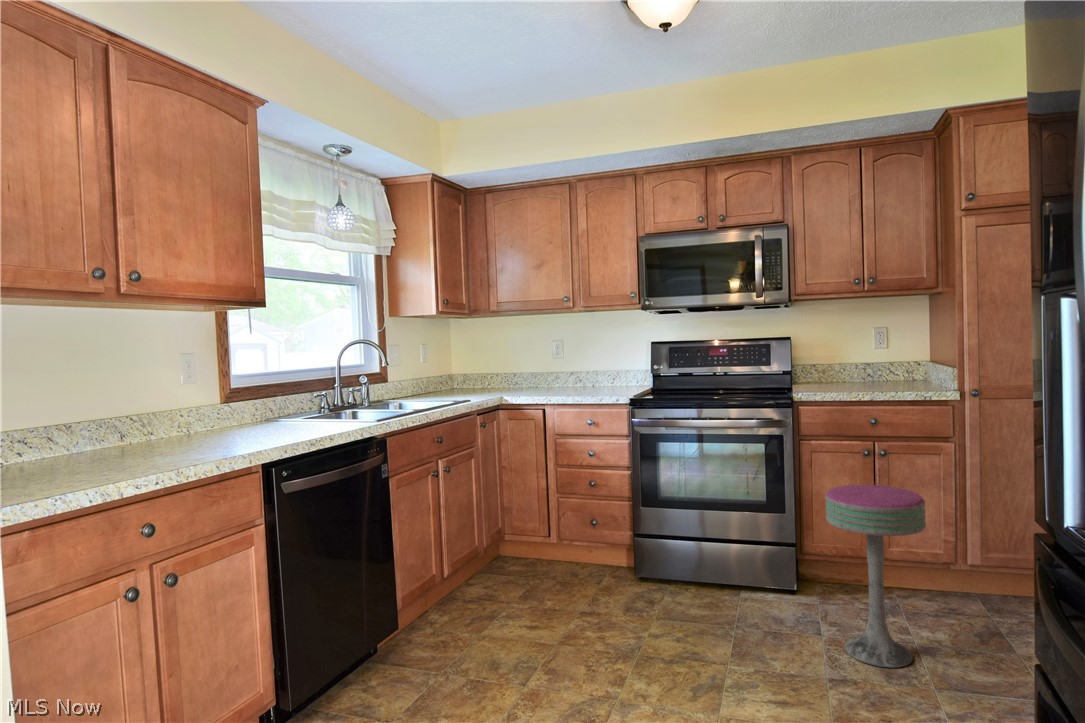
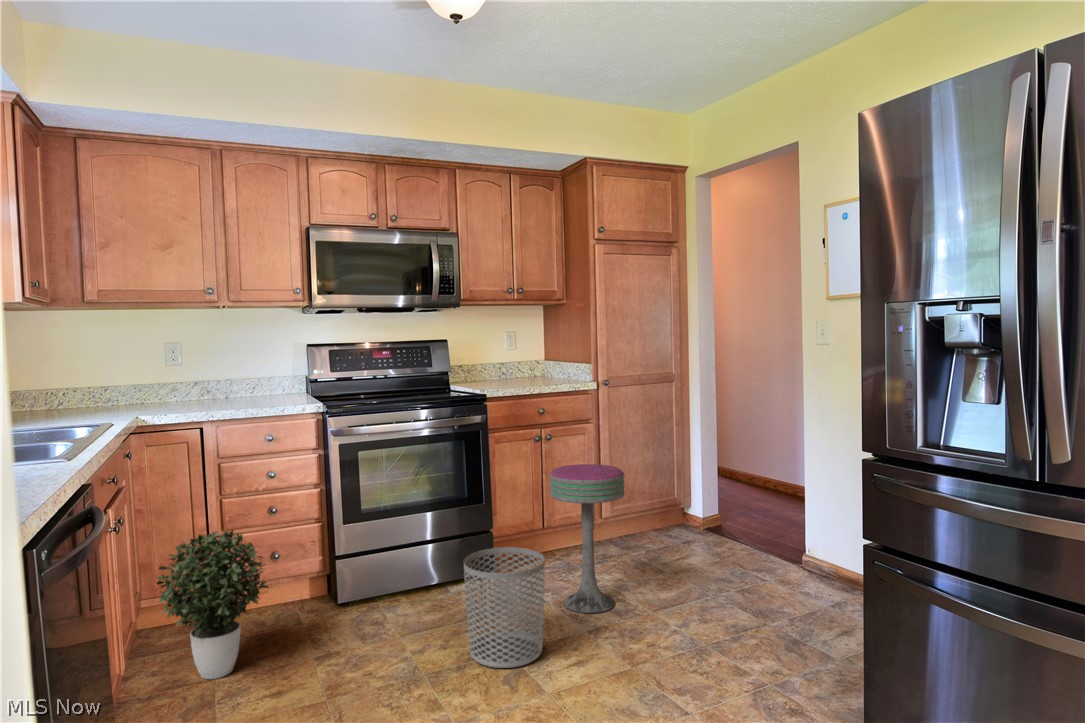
potted plant: none [482,490,556,602] -> present [156,530,269,679]
waste bin: none [680,556,768,684] -> present [464,547,545,668]

